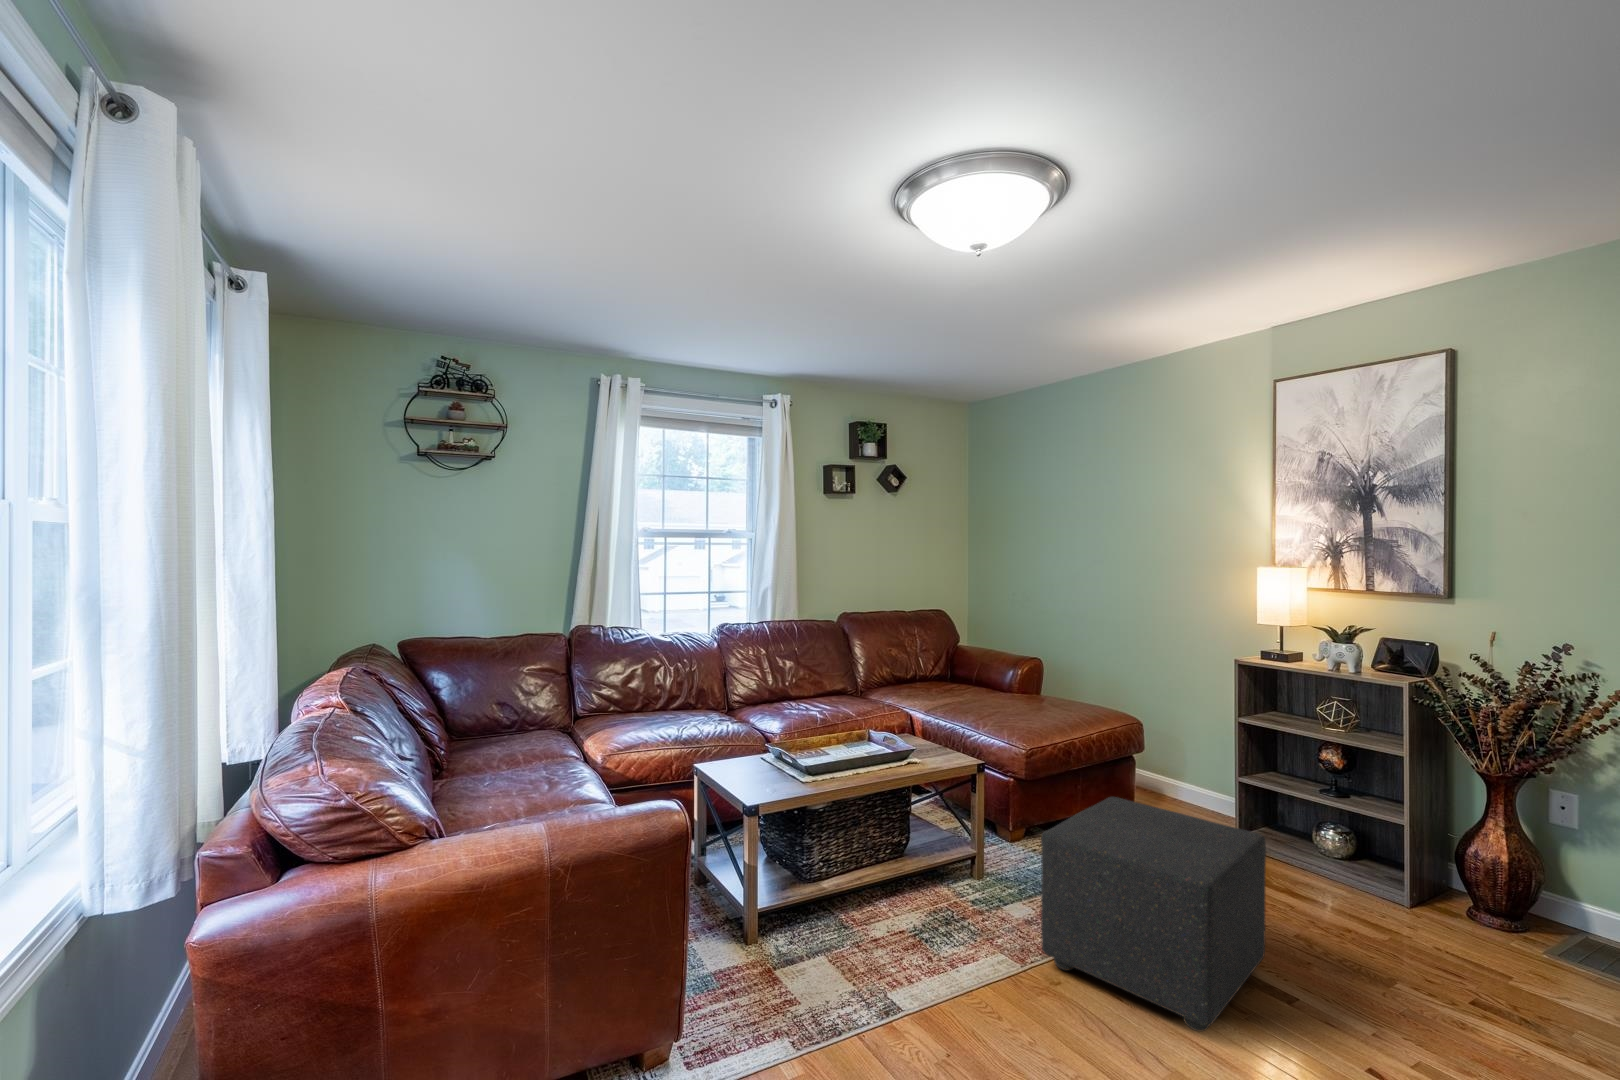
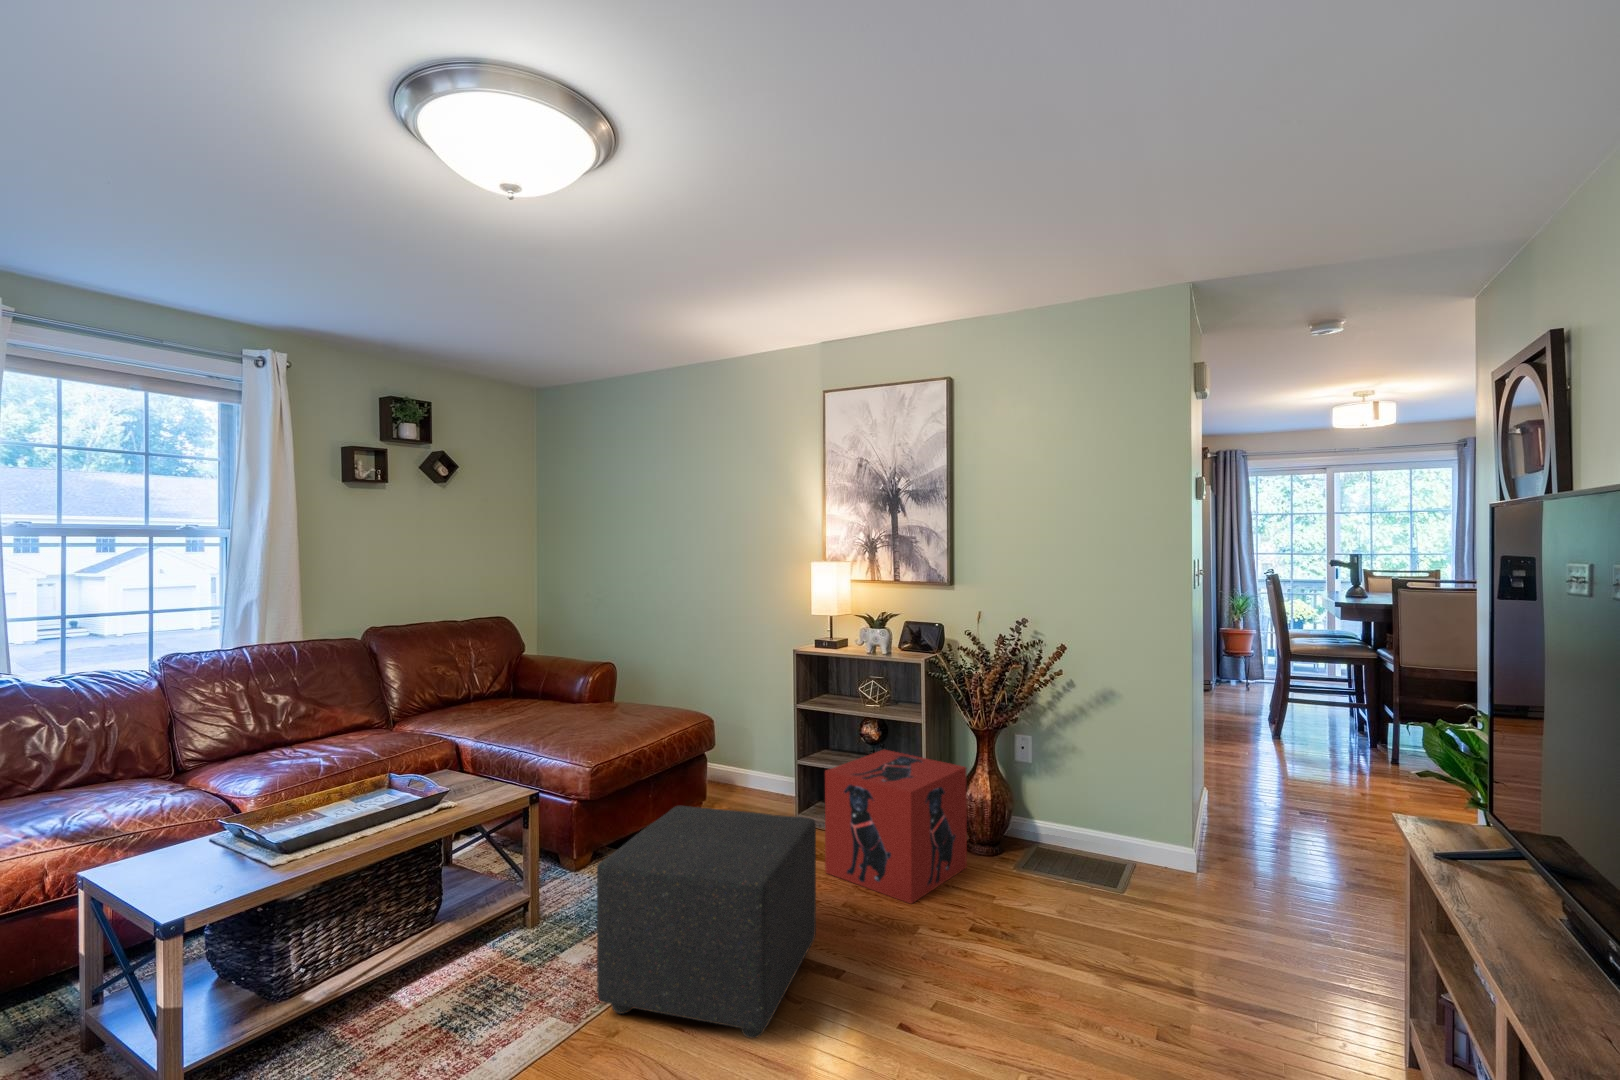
storage box: none [1274,779,1471,955] -> present [825,749,967,904]

